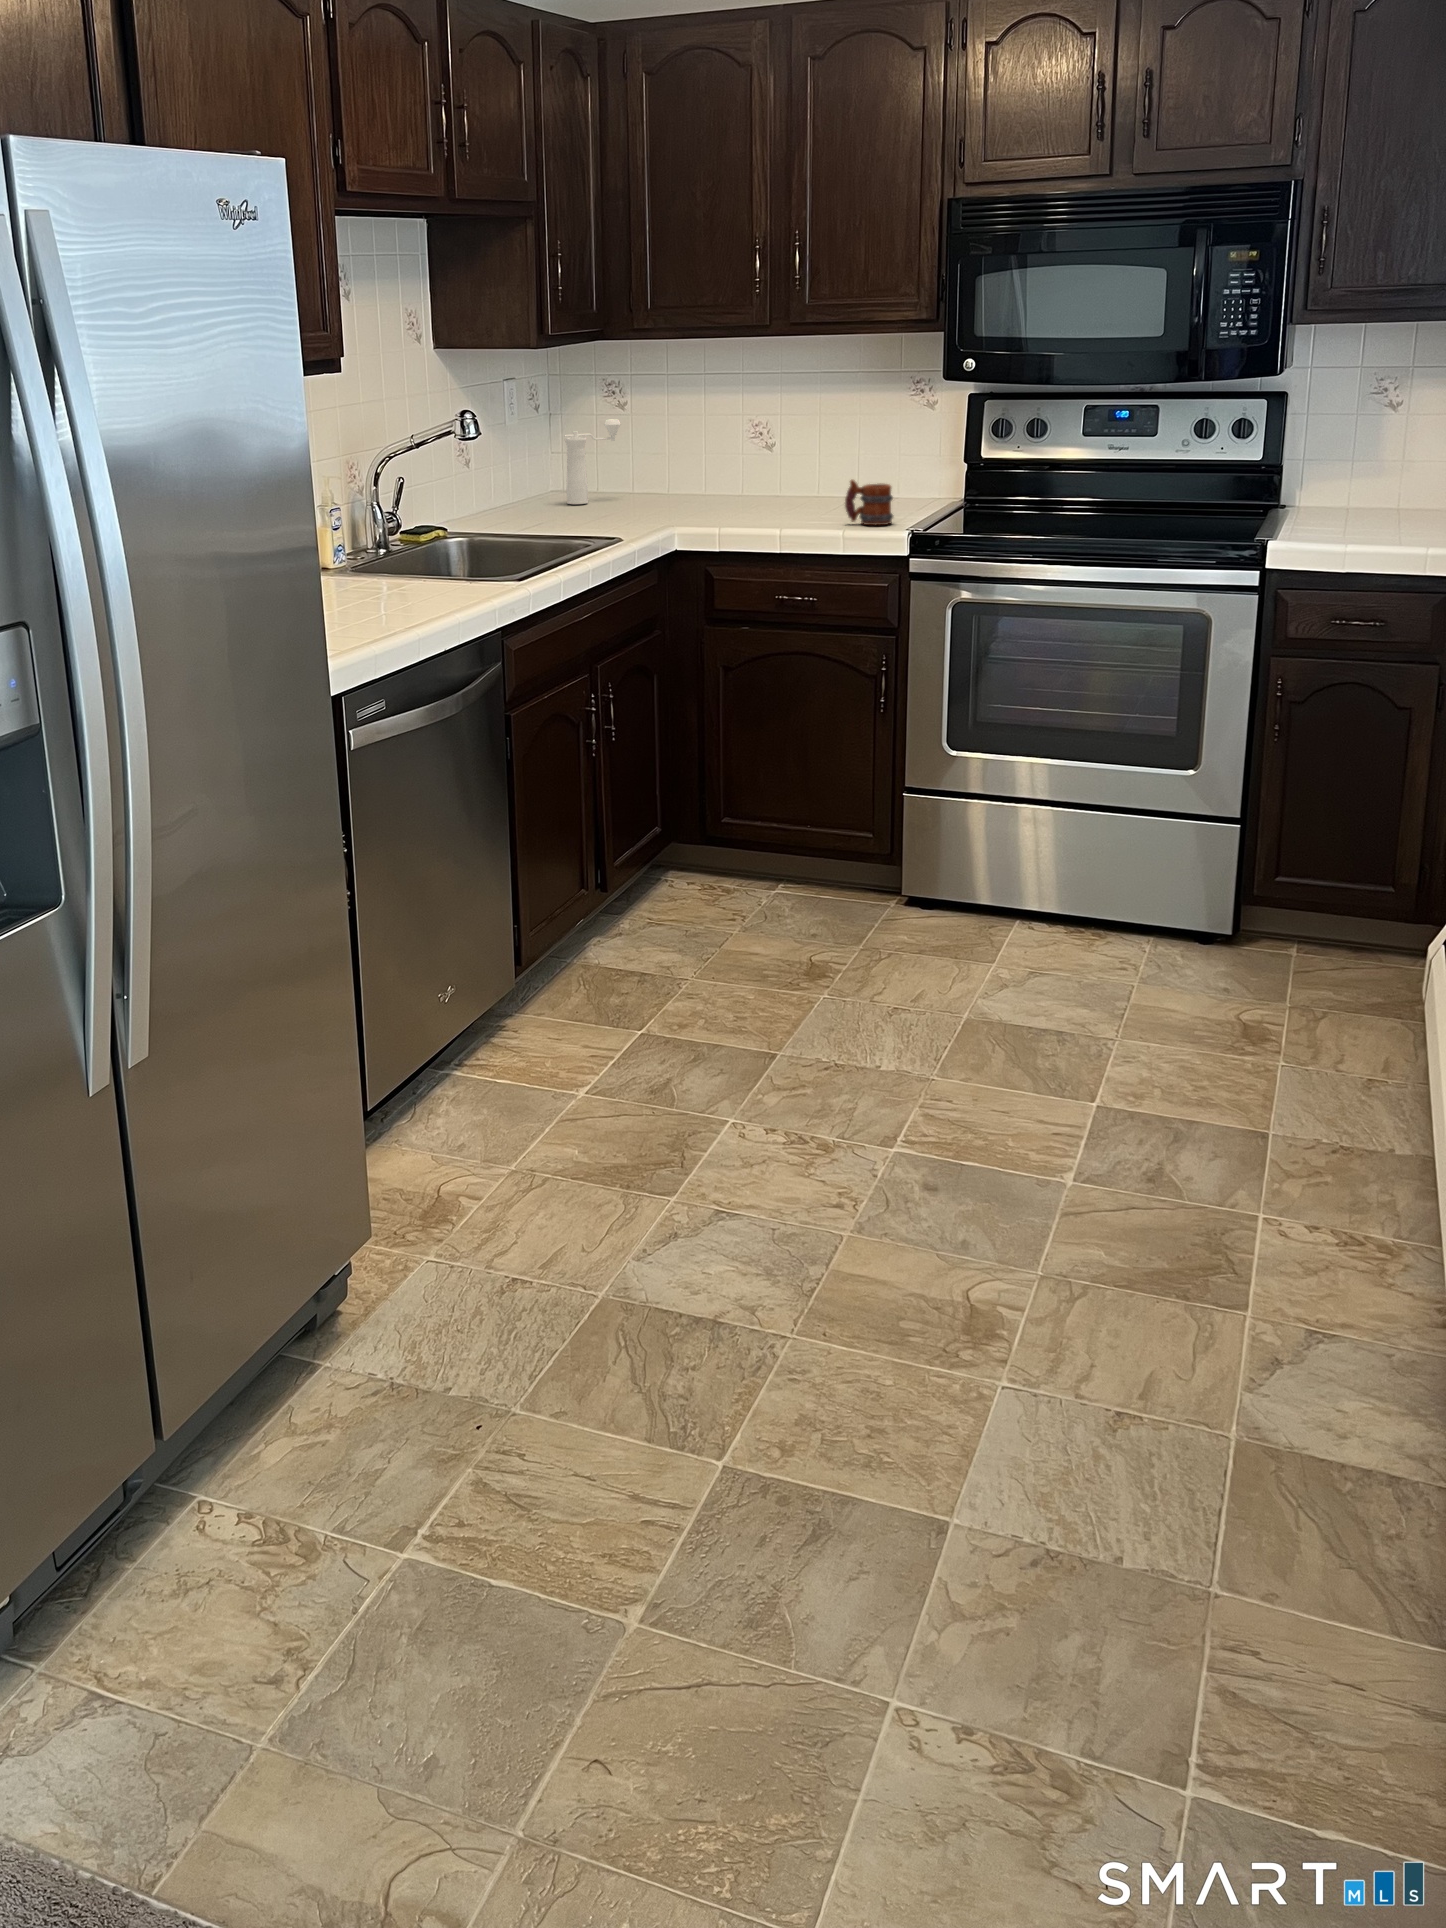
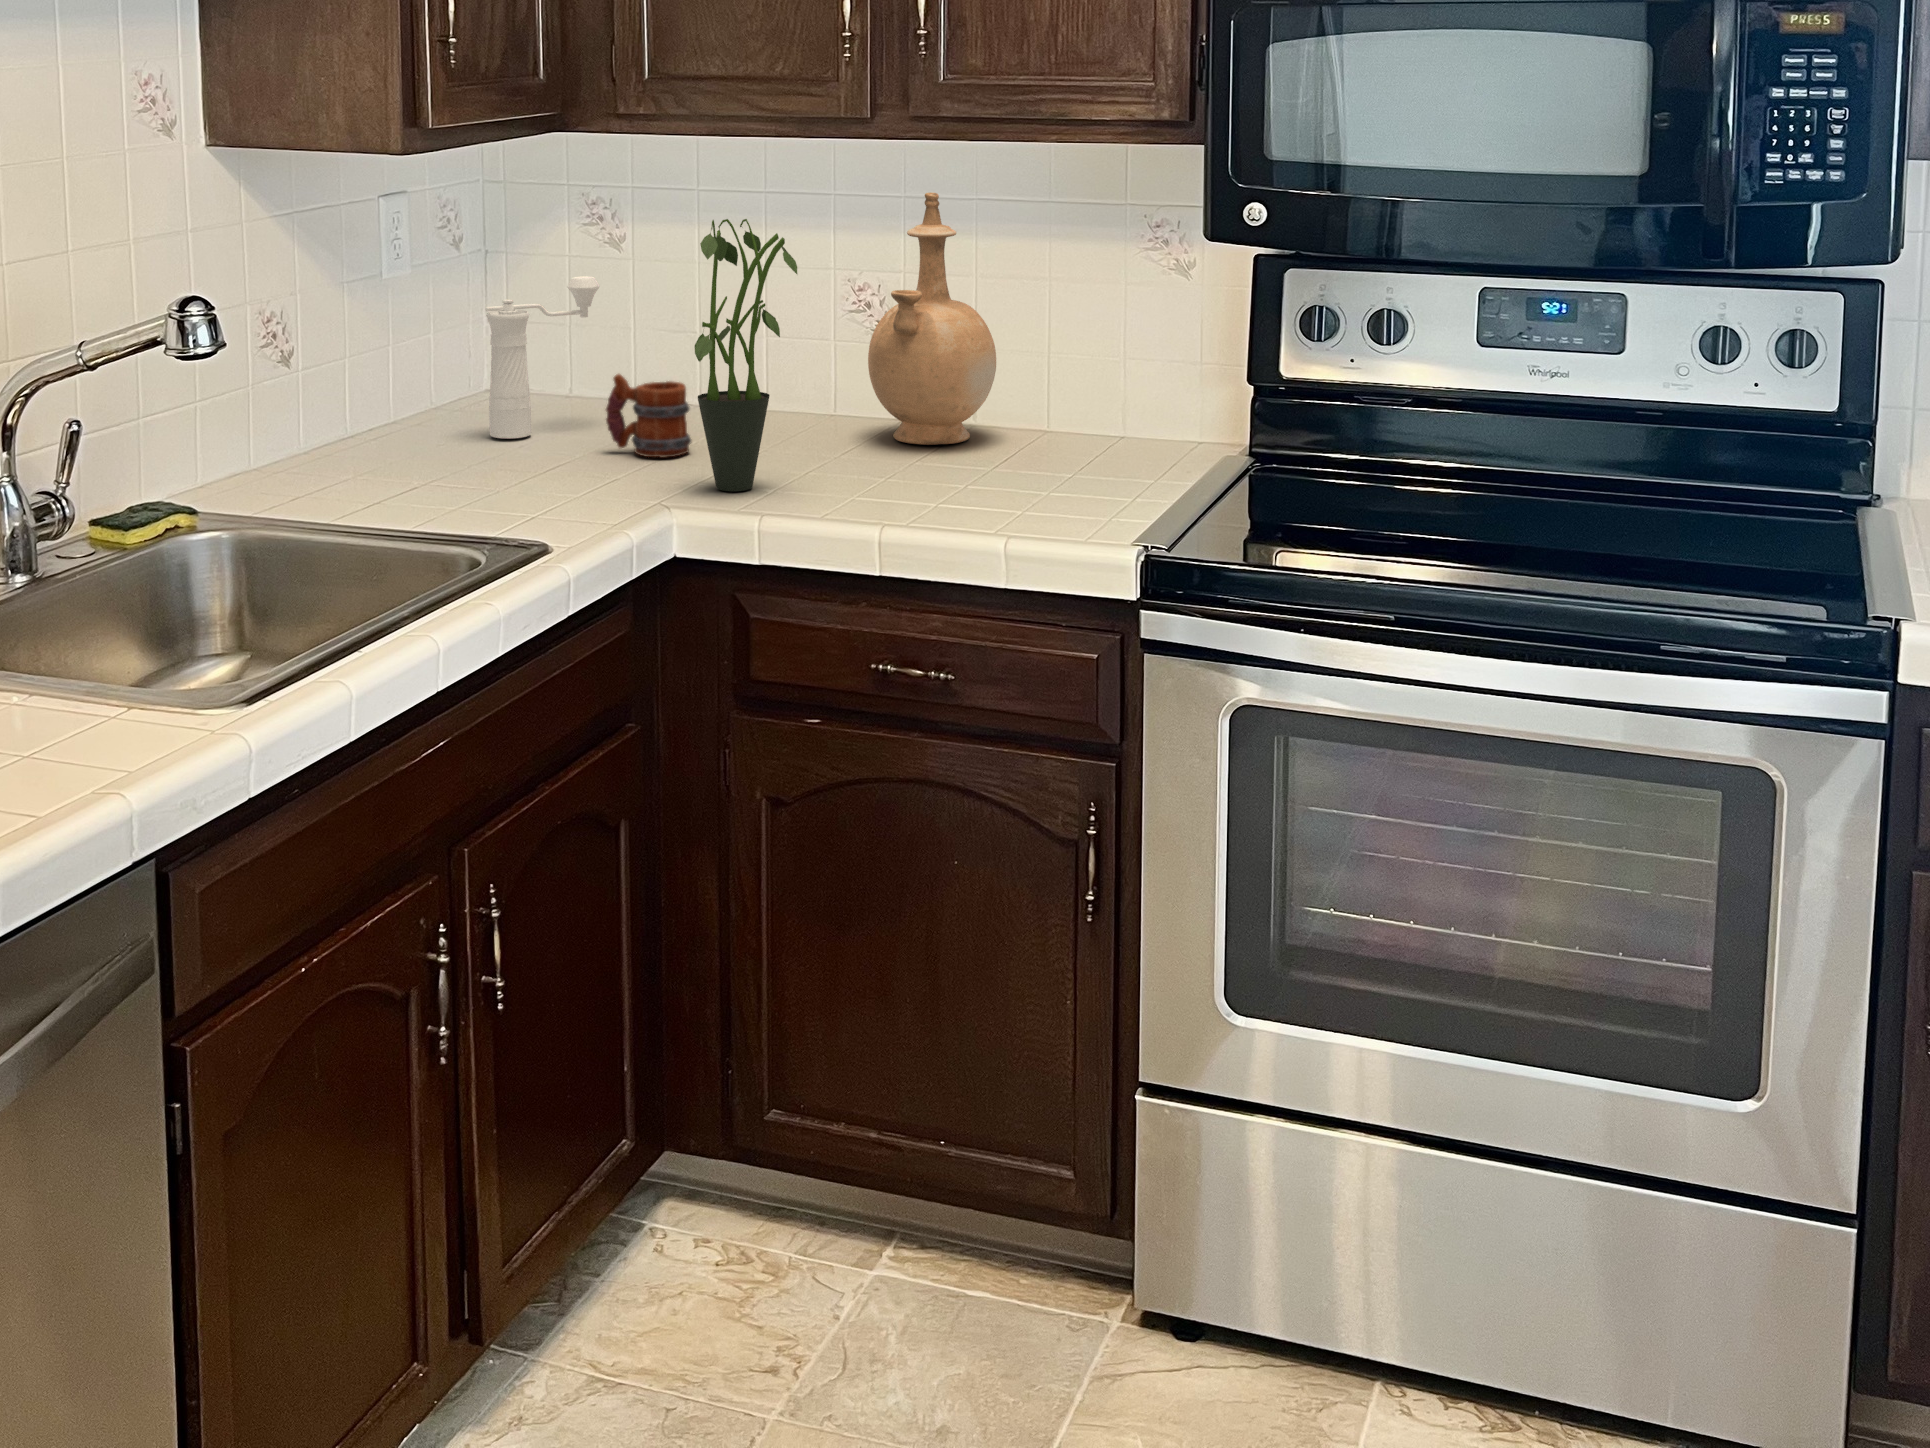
vase: none [764,367,831,501] -> present [868,192,996,445]
potted plant: none [683,378,737,518] -> present [695,219,797,491]
mug: present [845,480,893,525] -> present [606,374,691,457]

